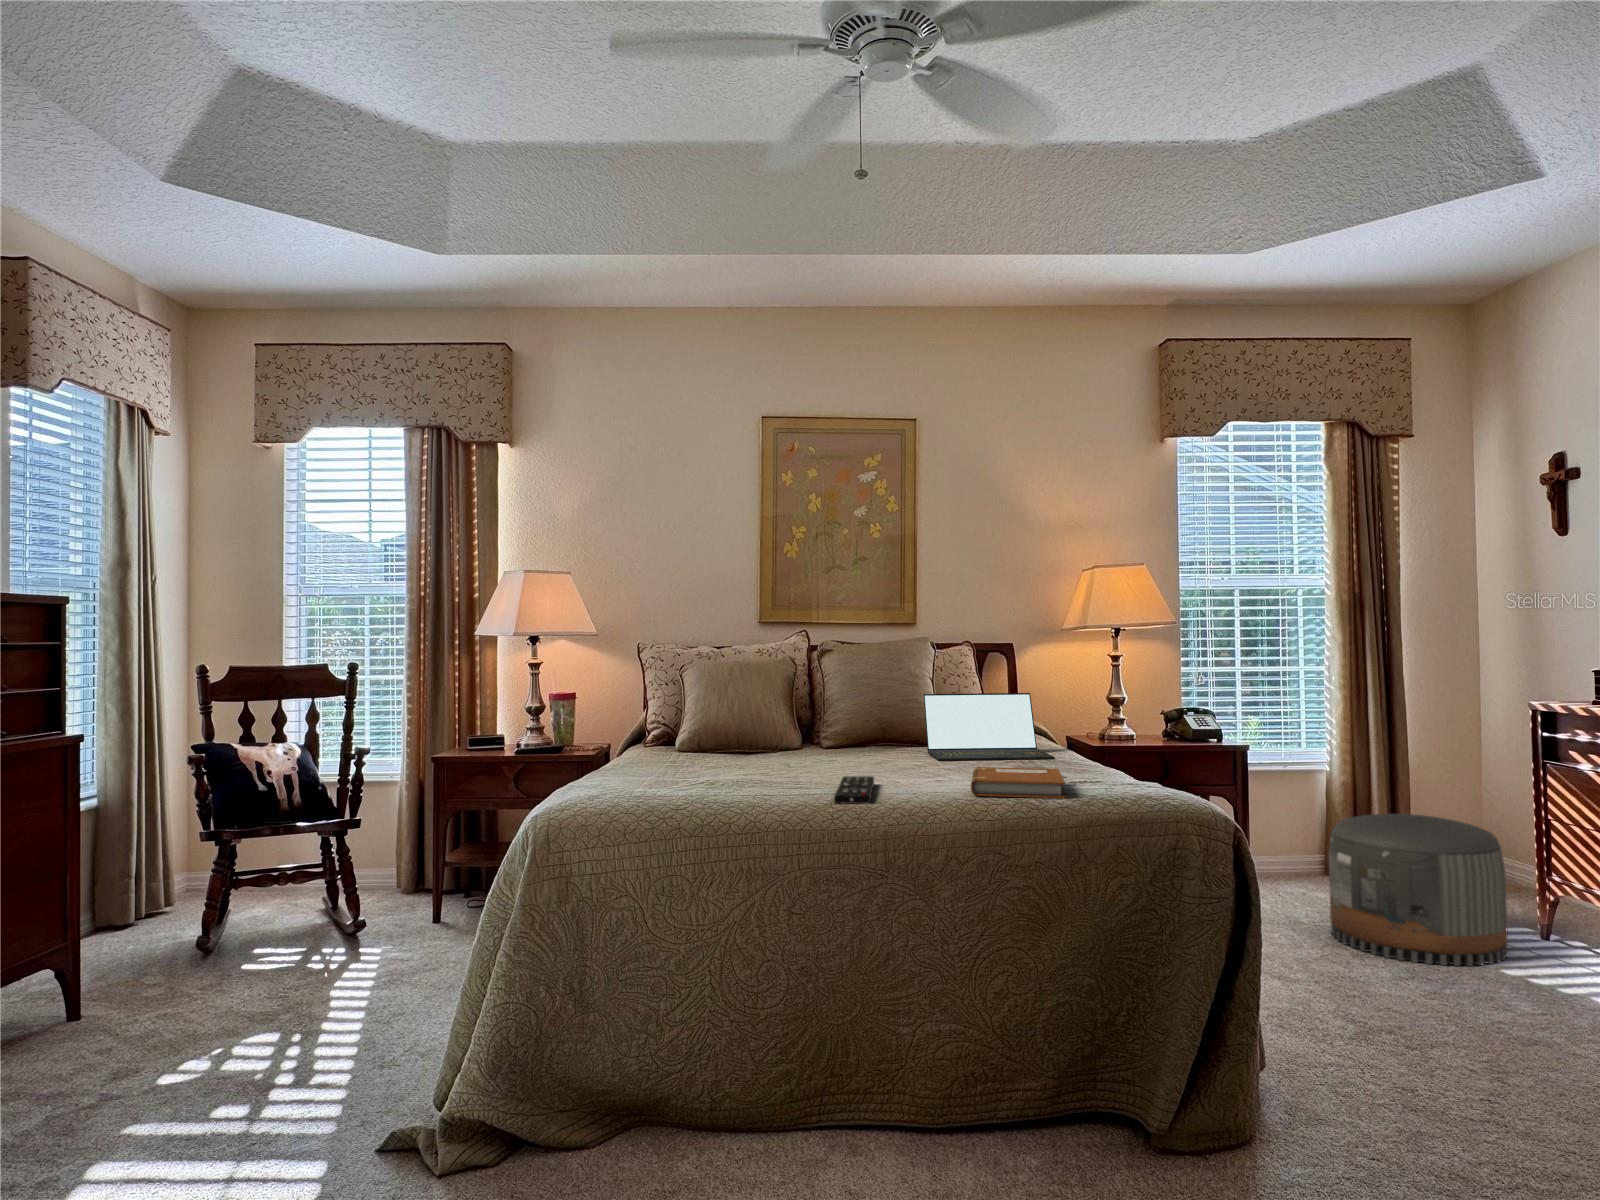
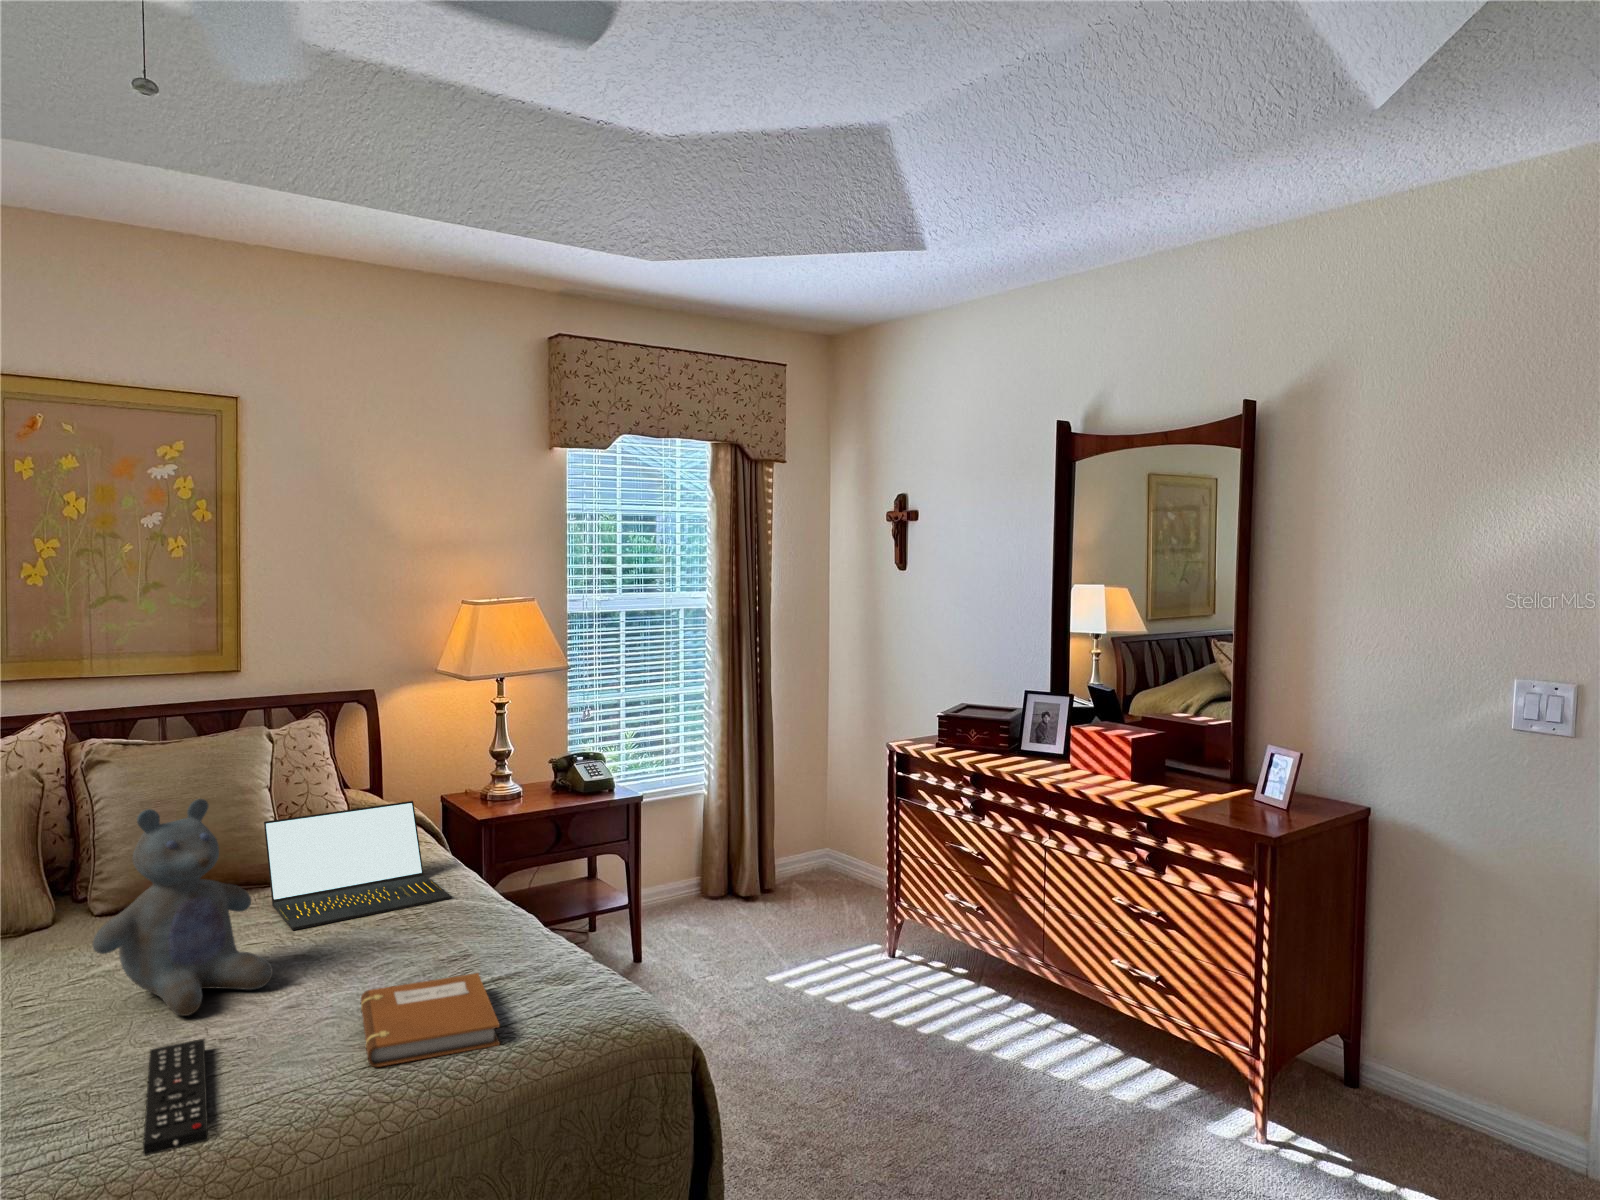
stuffed bear: none [815,643,920,775] -> present [92,799,273,1016]
pouf: present [1329,814,1508,966] -> none [724,861,872,1022]

